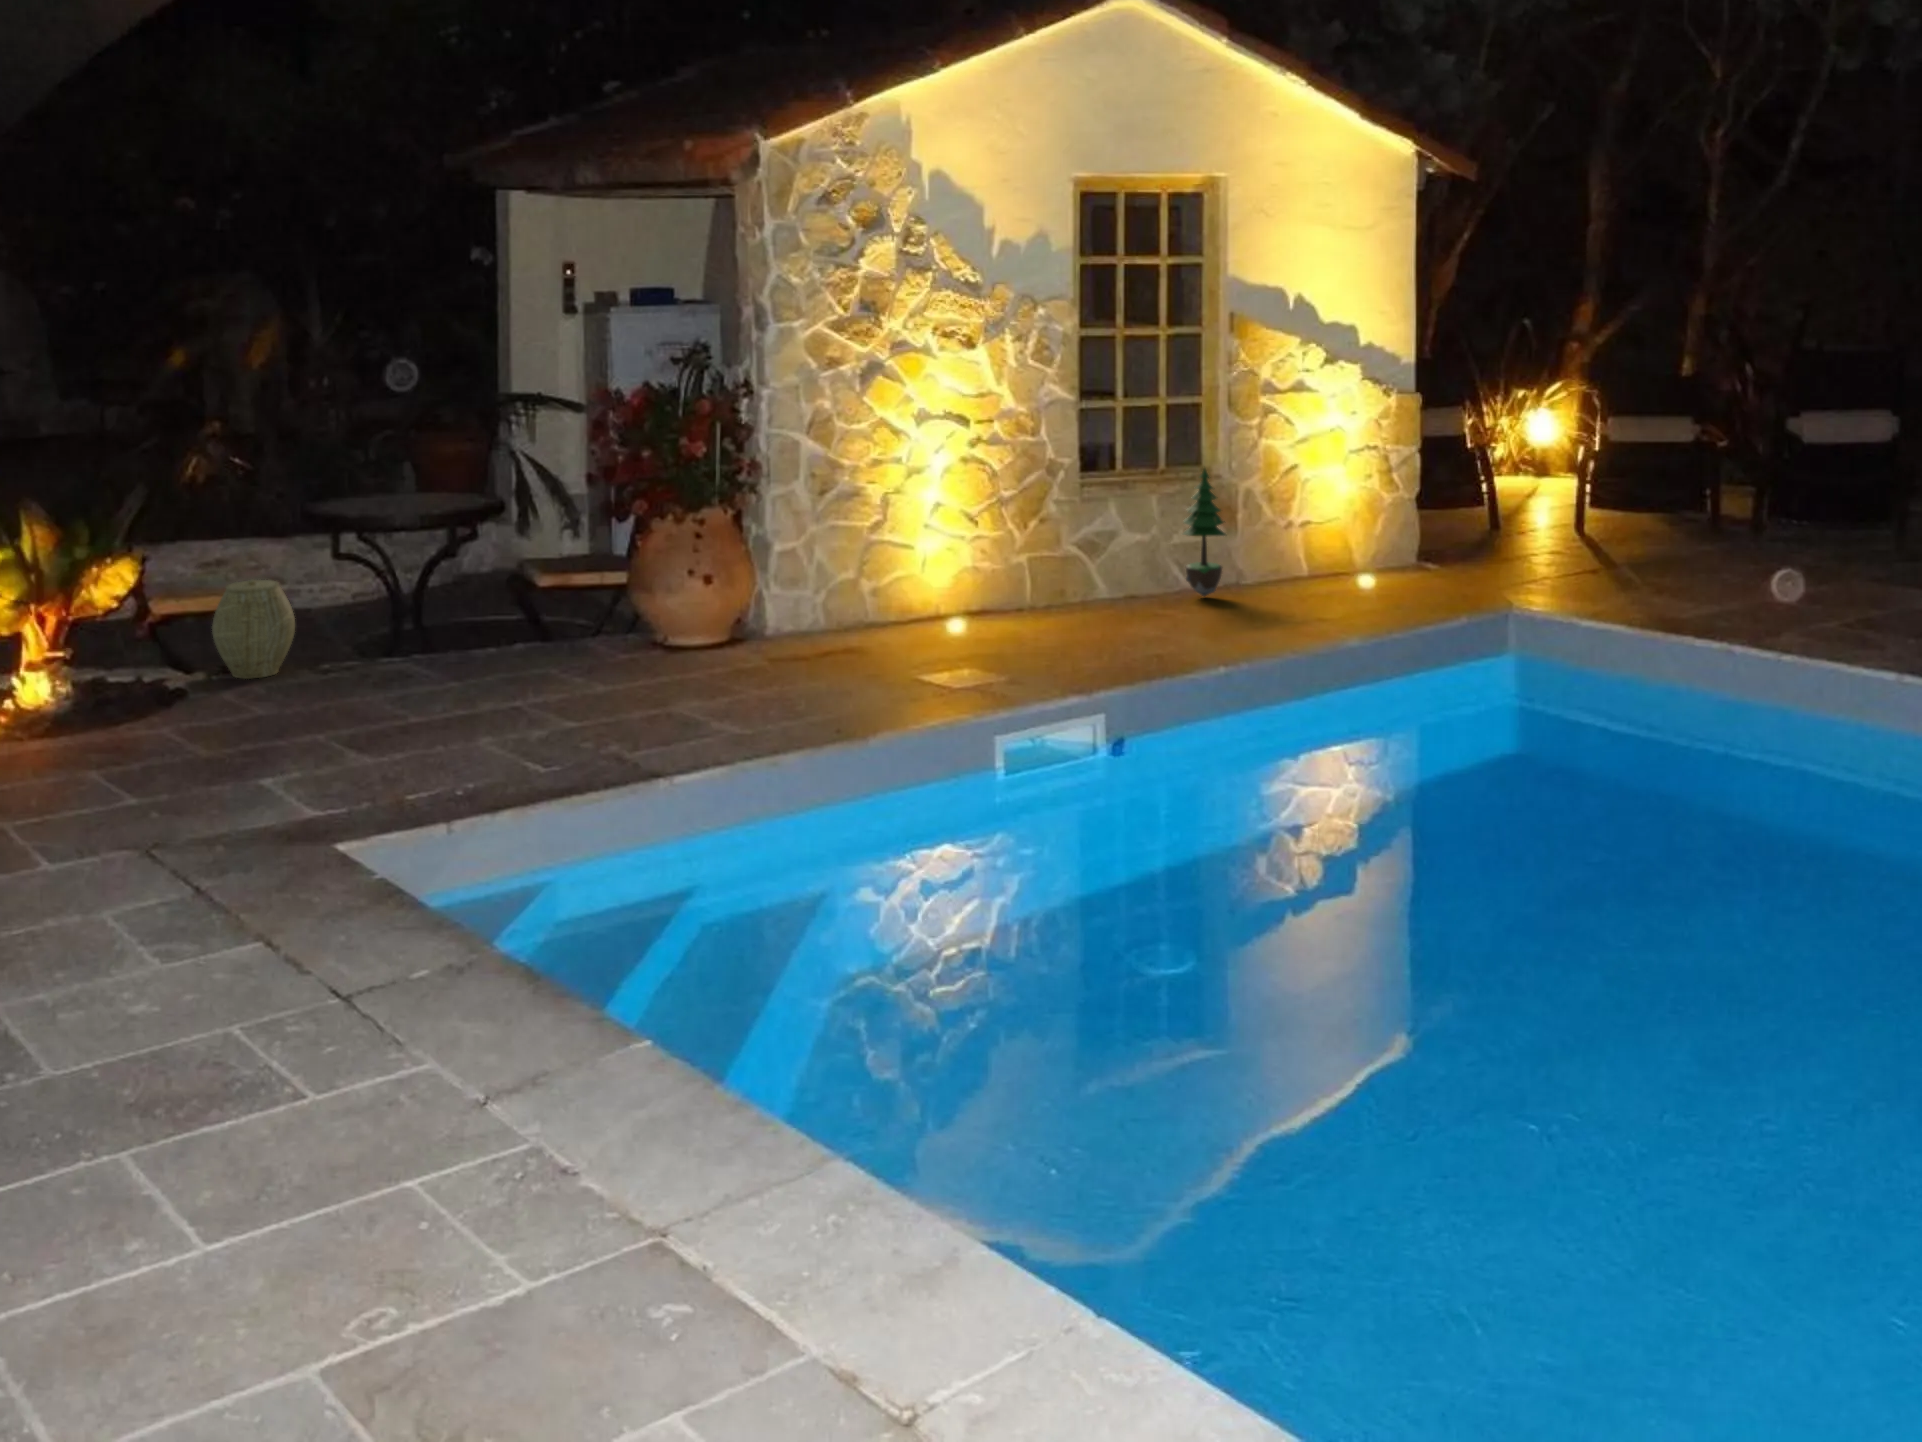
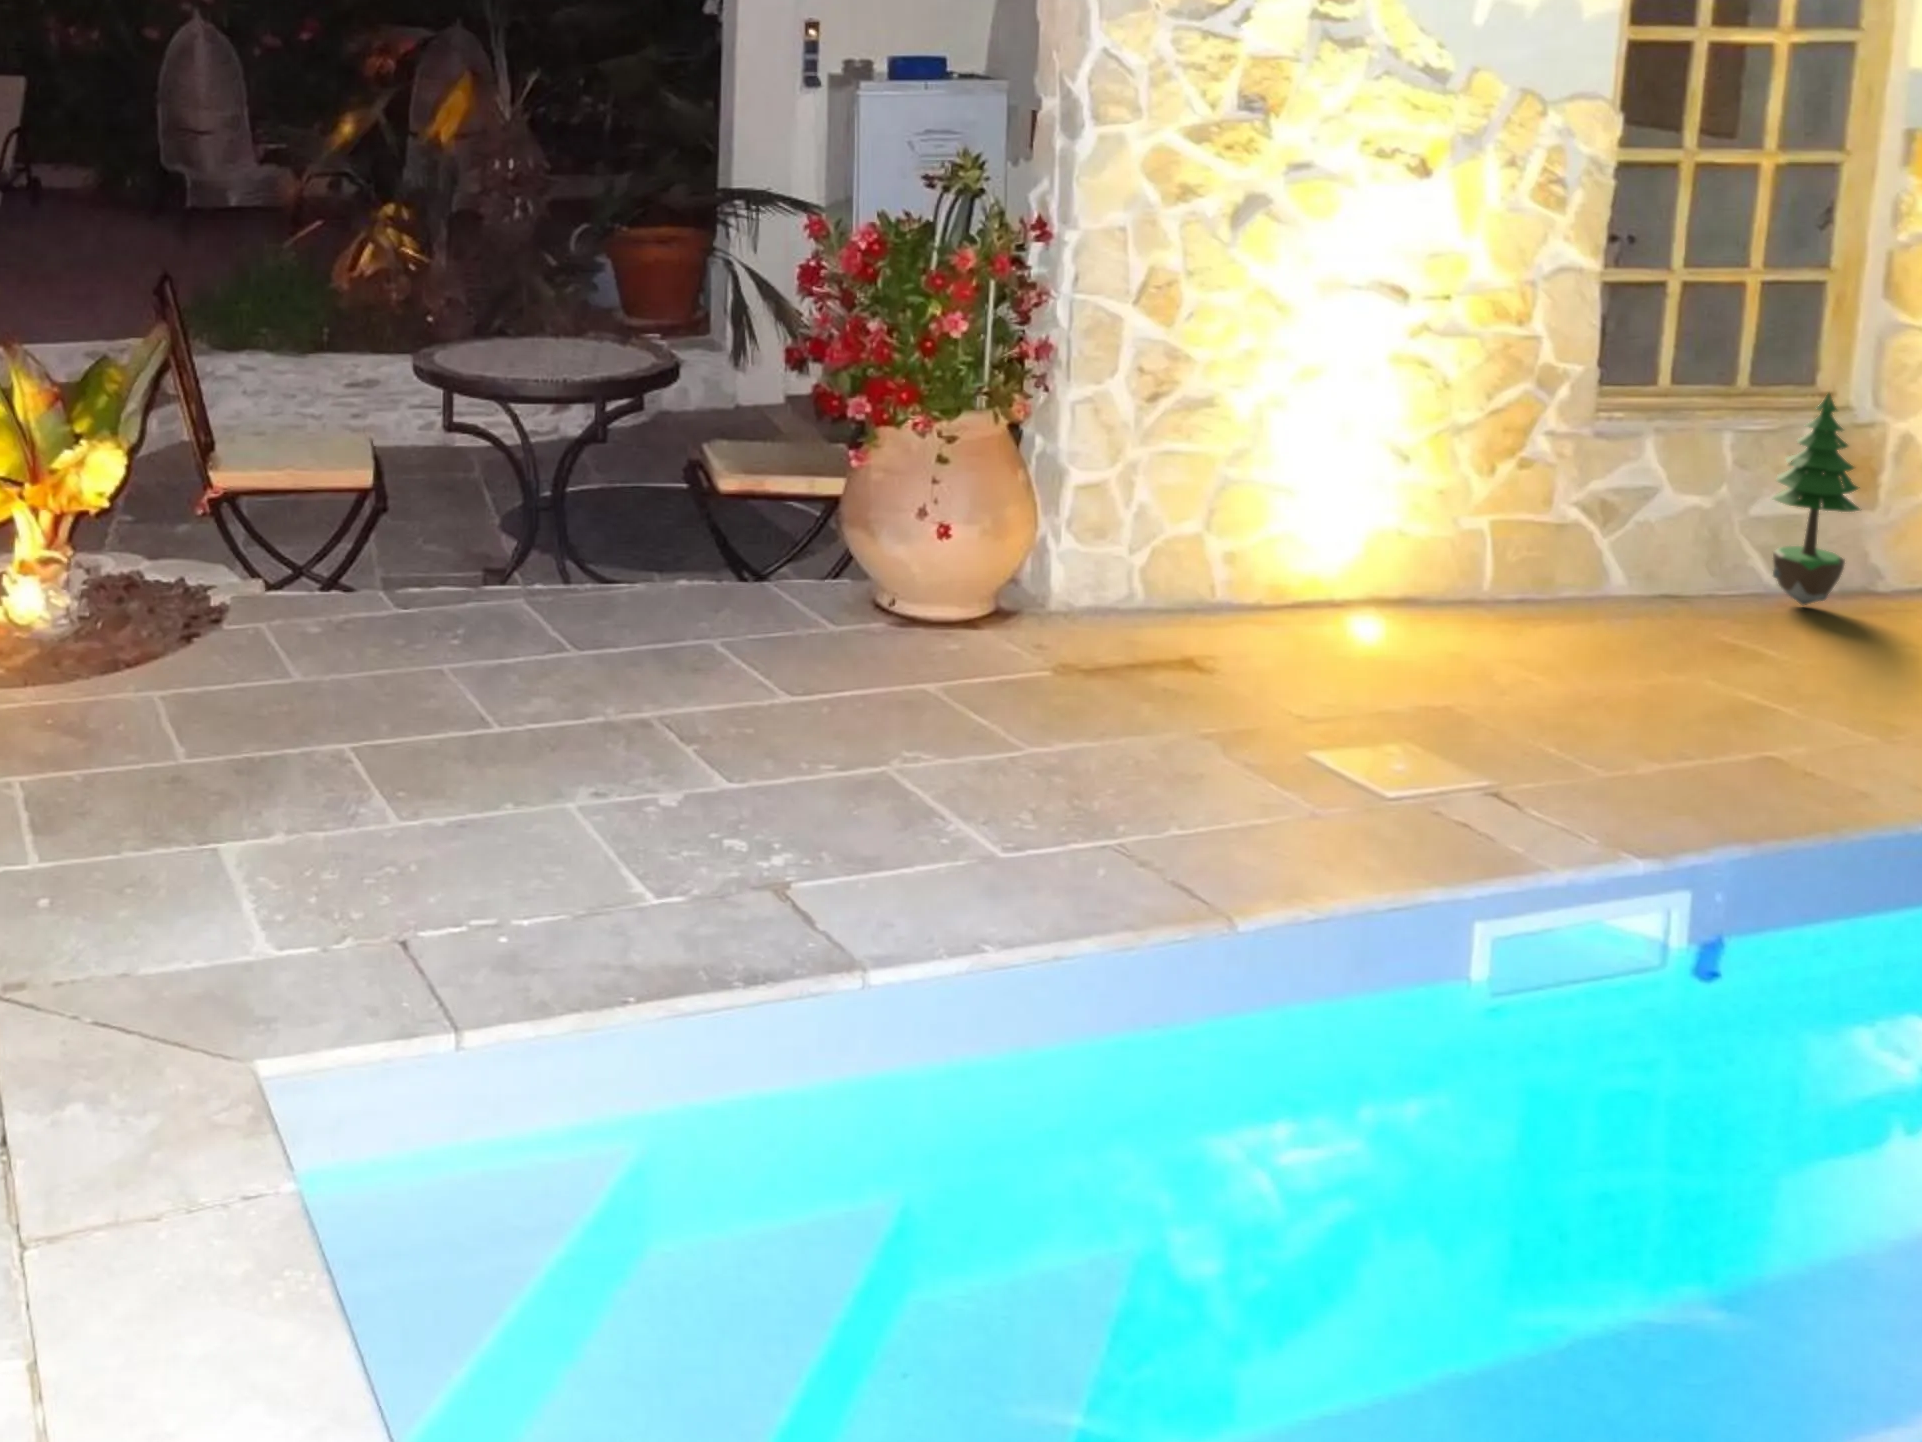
woven basket: present [212,580,295,679] -> none [262,462,370,601]

